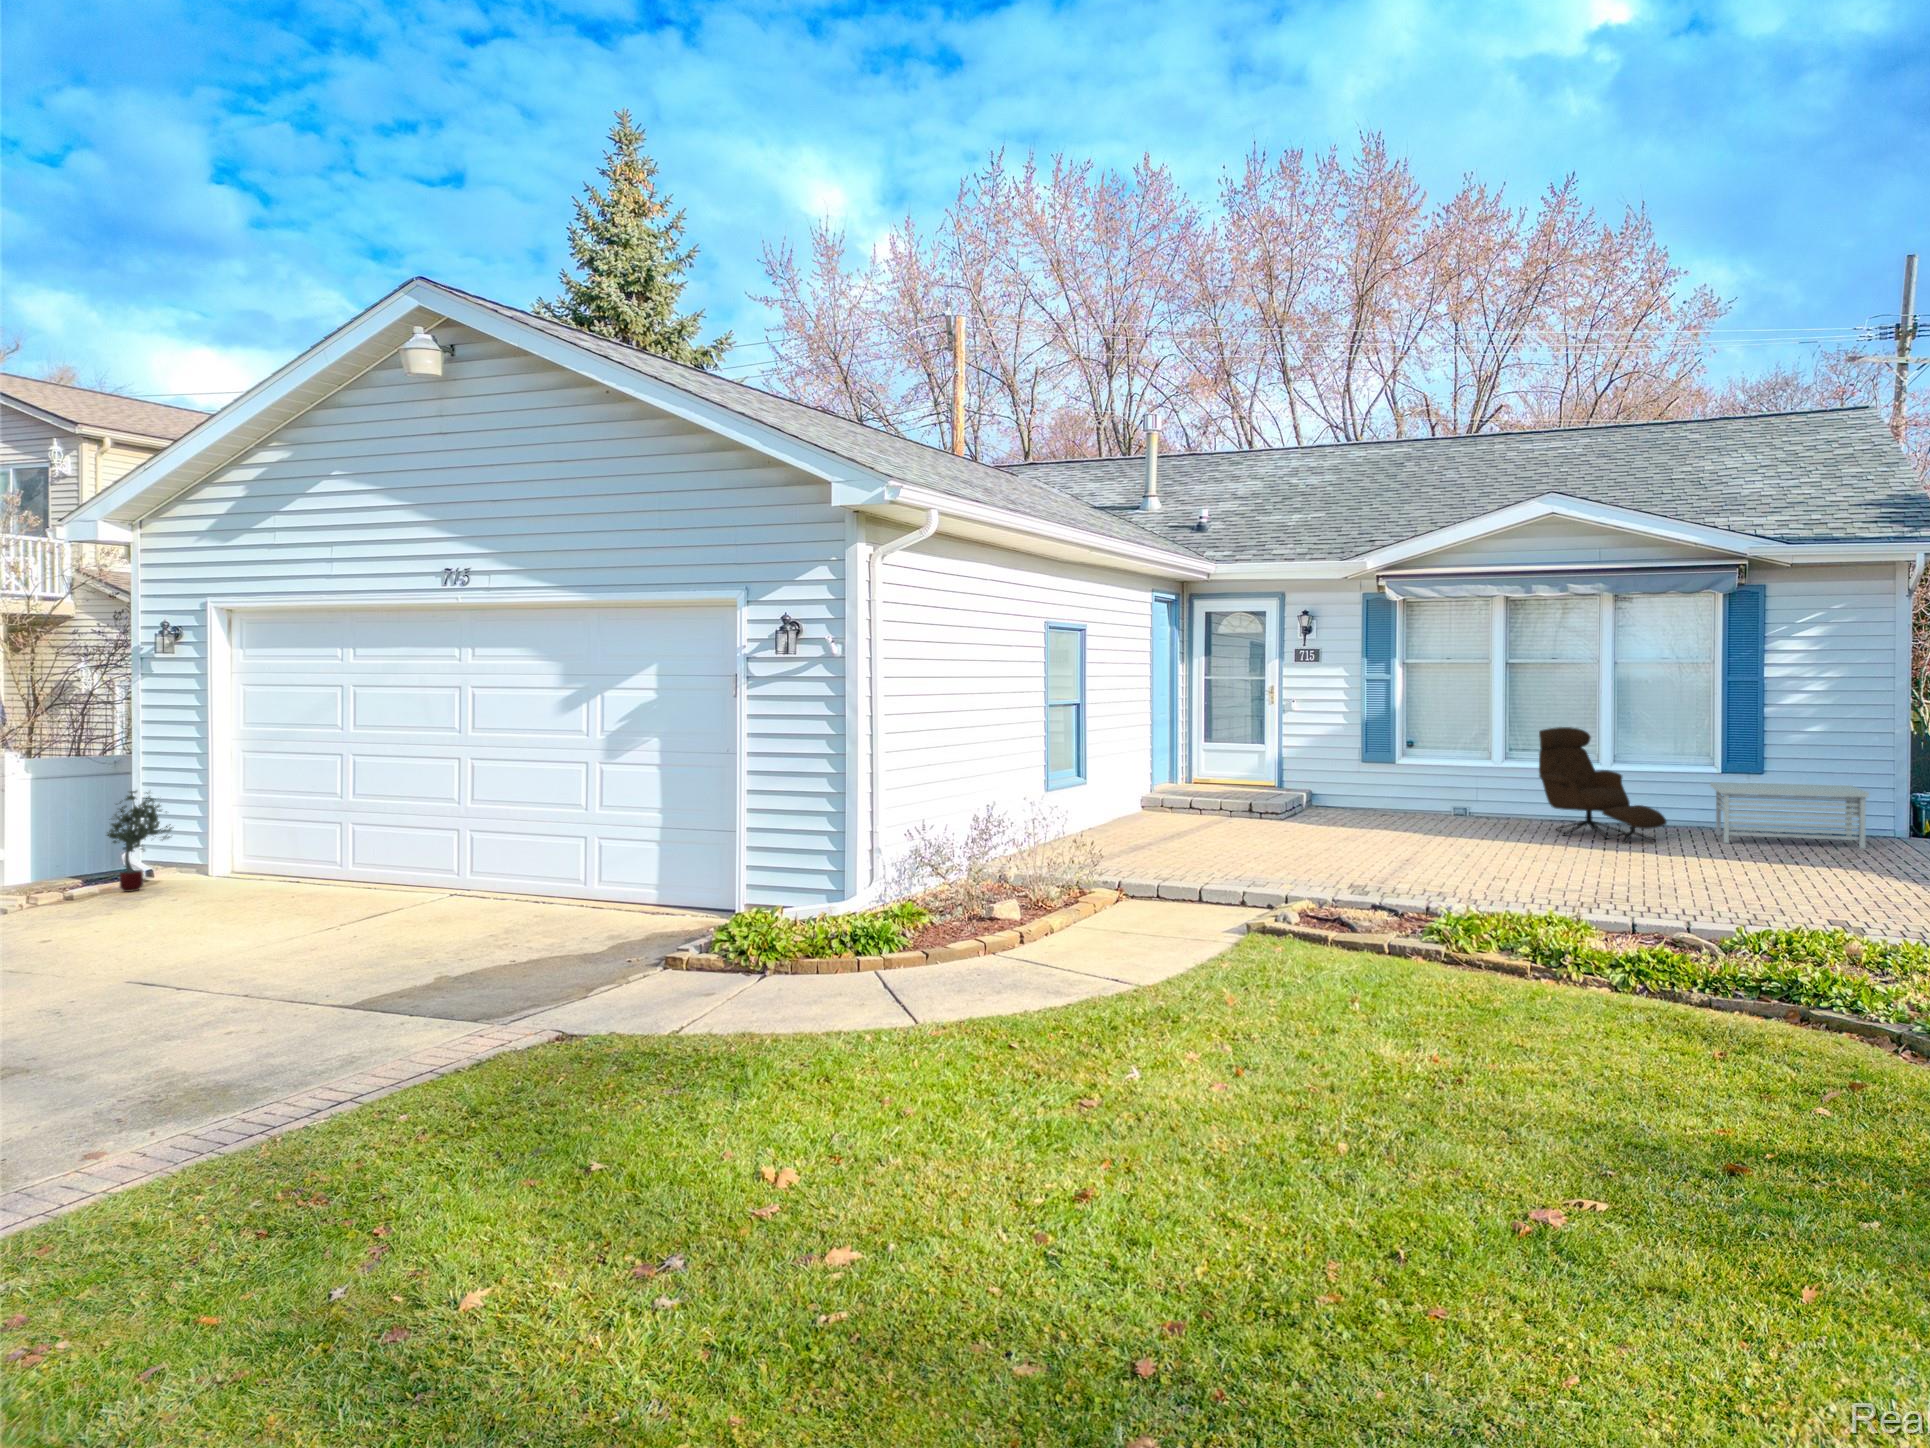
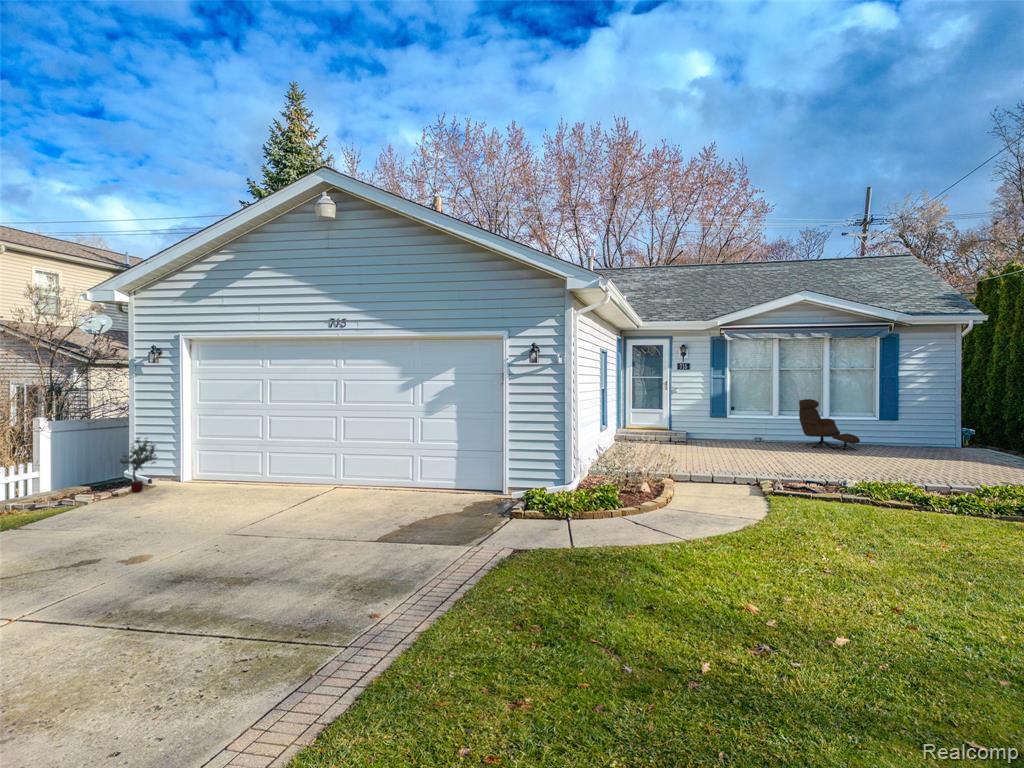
storage bench: present [1710,782,1869,849] -> none [873,423,947,451]

